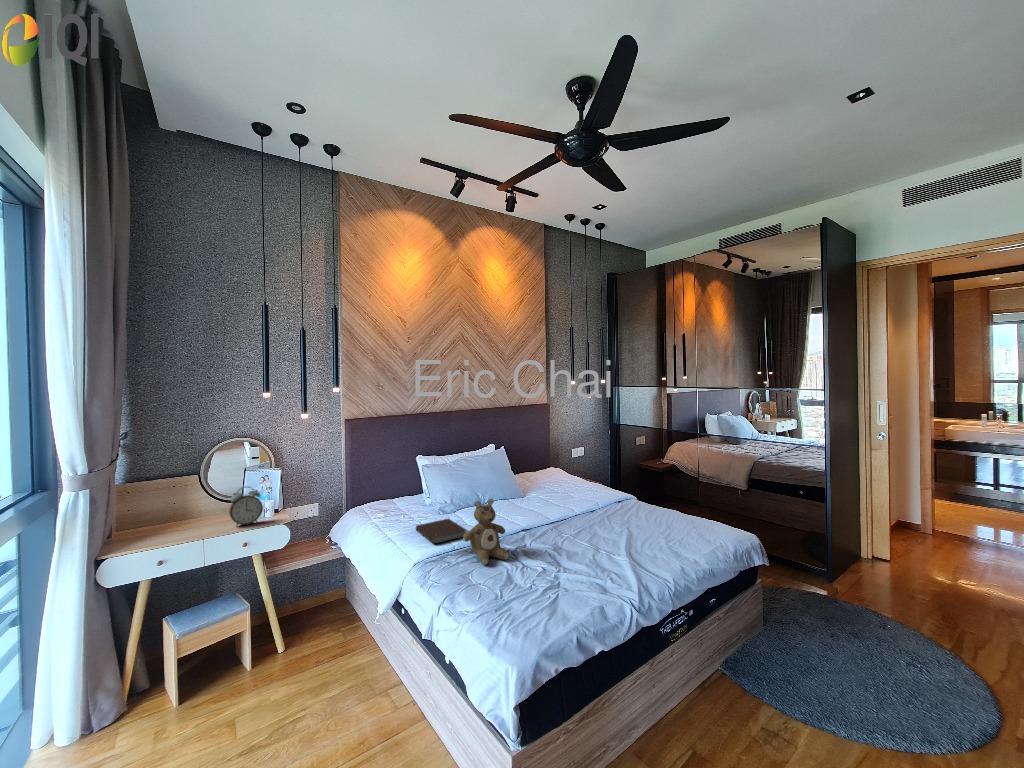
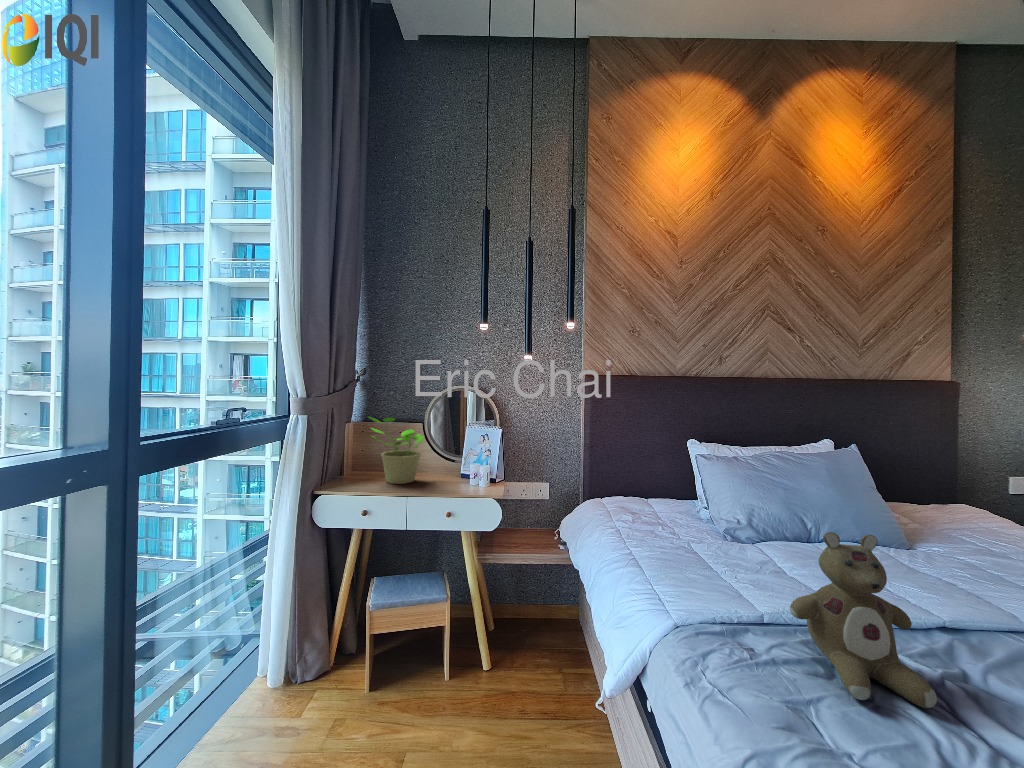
potted plant: none [143,476,207,533] -> present [370,417,424,484]
alarm clock: present [229,487,263,526] -> none [439,442,475,490]
notebook: present [416,519,467,544] -> none [680,549,794,601]

